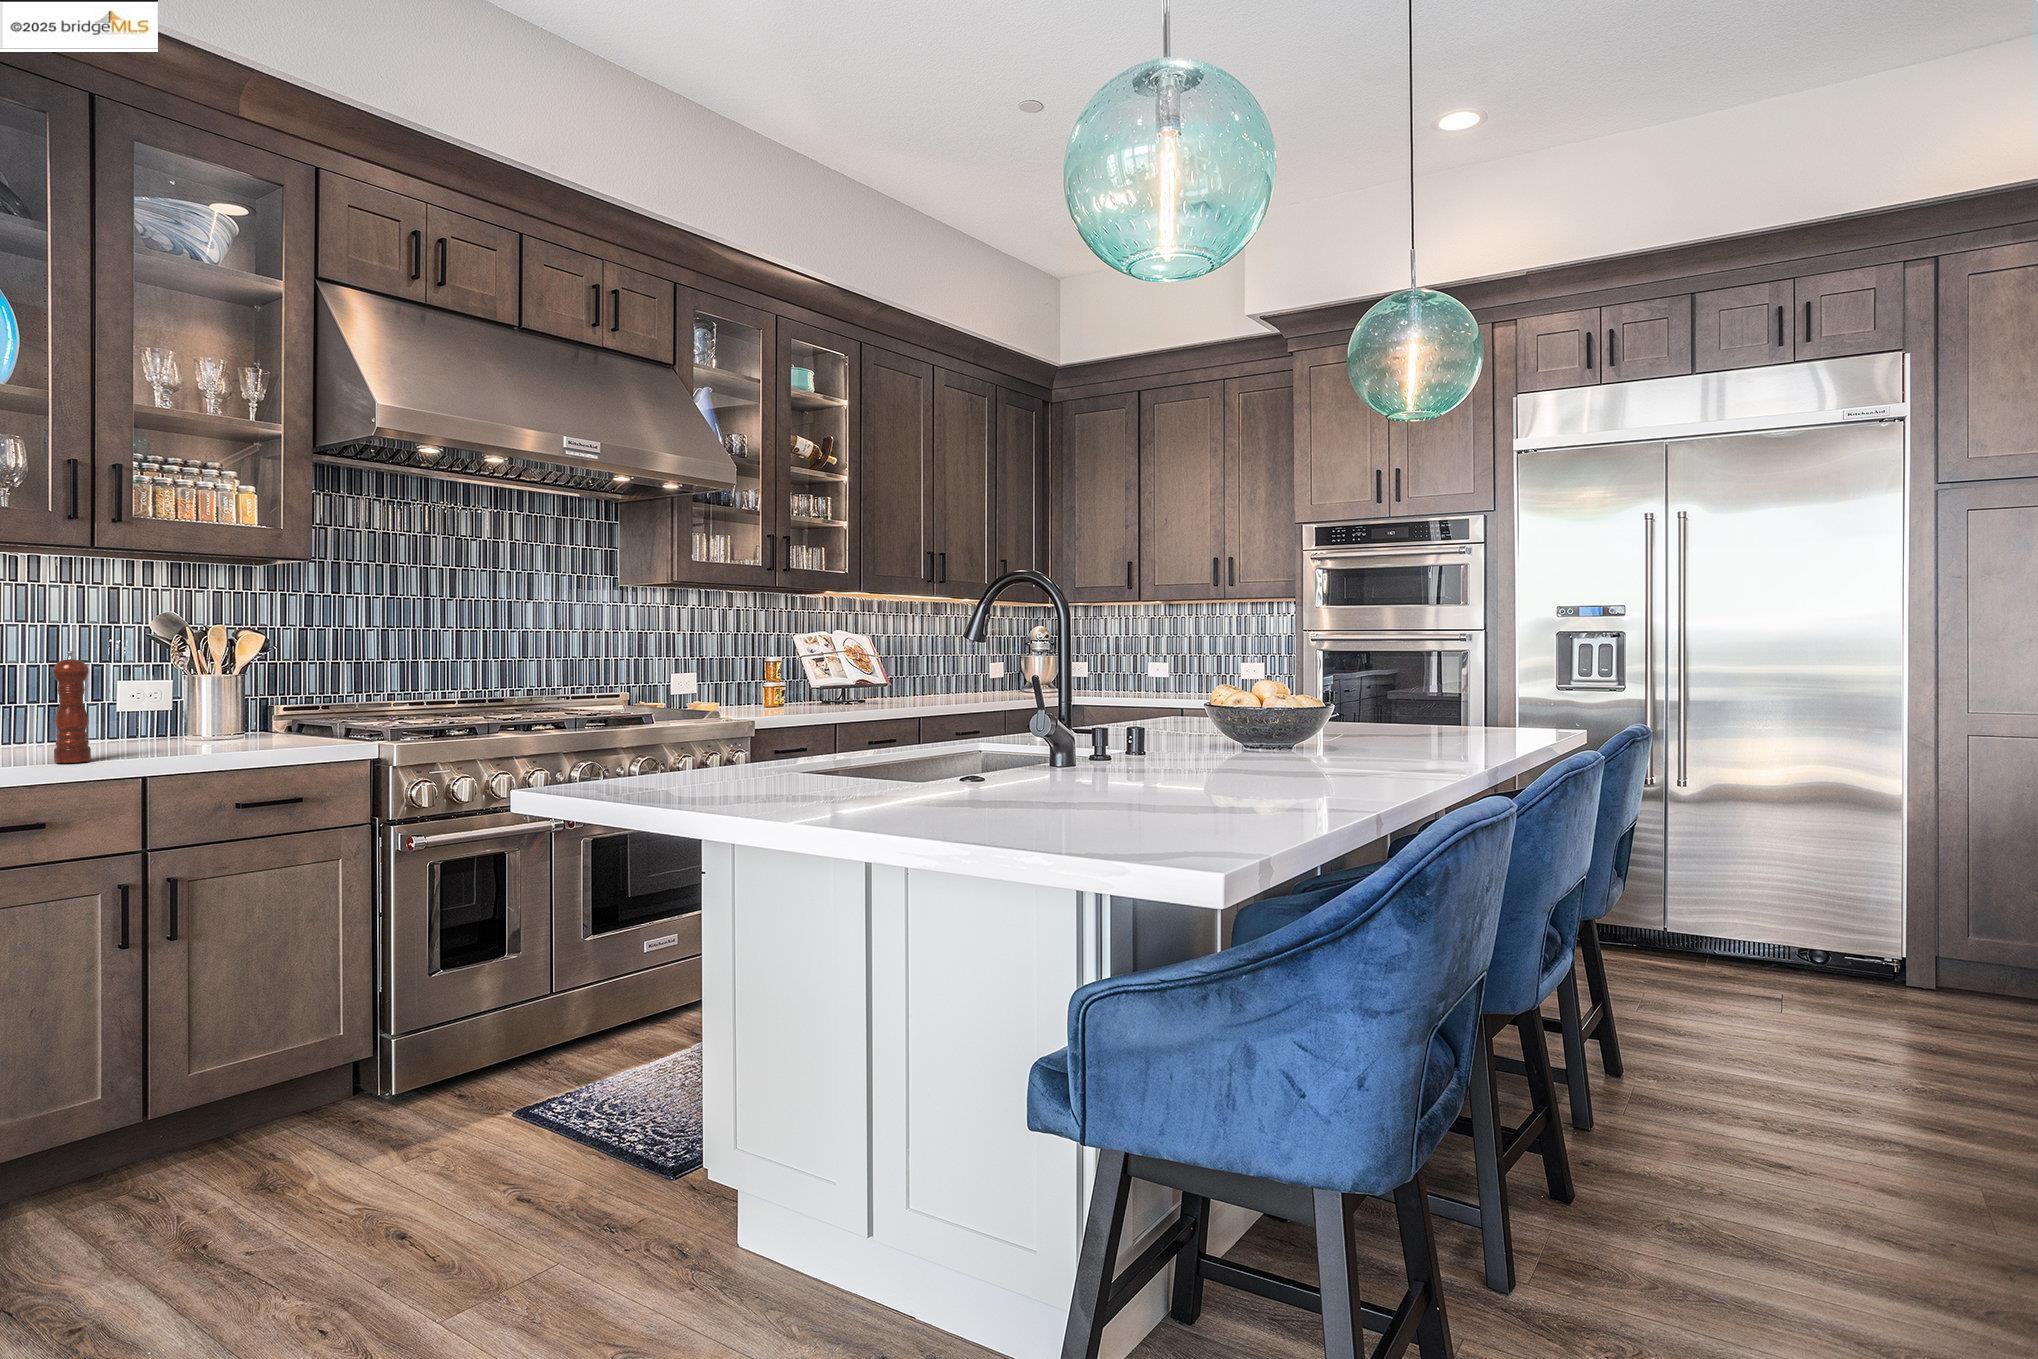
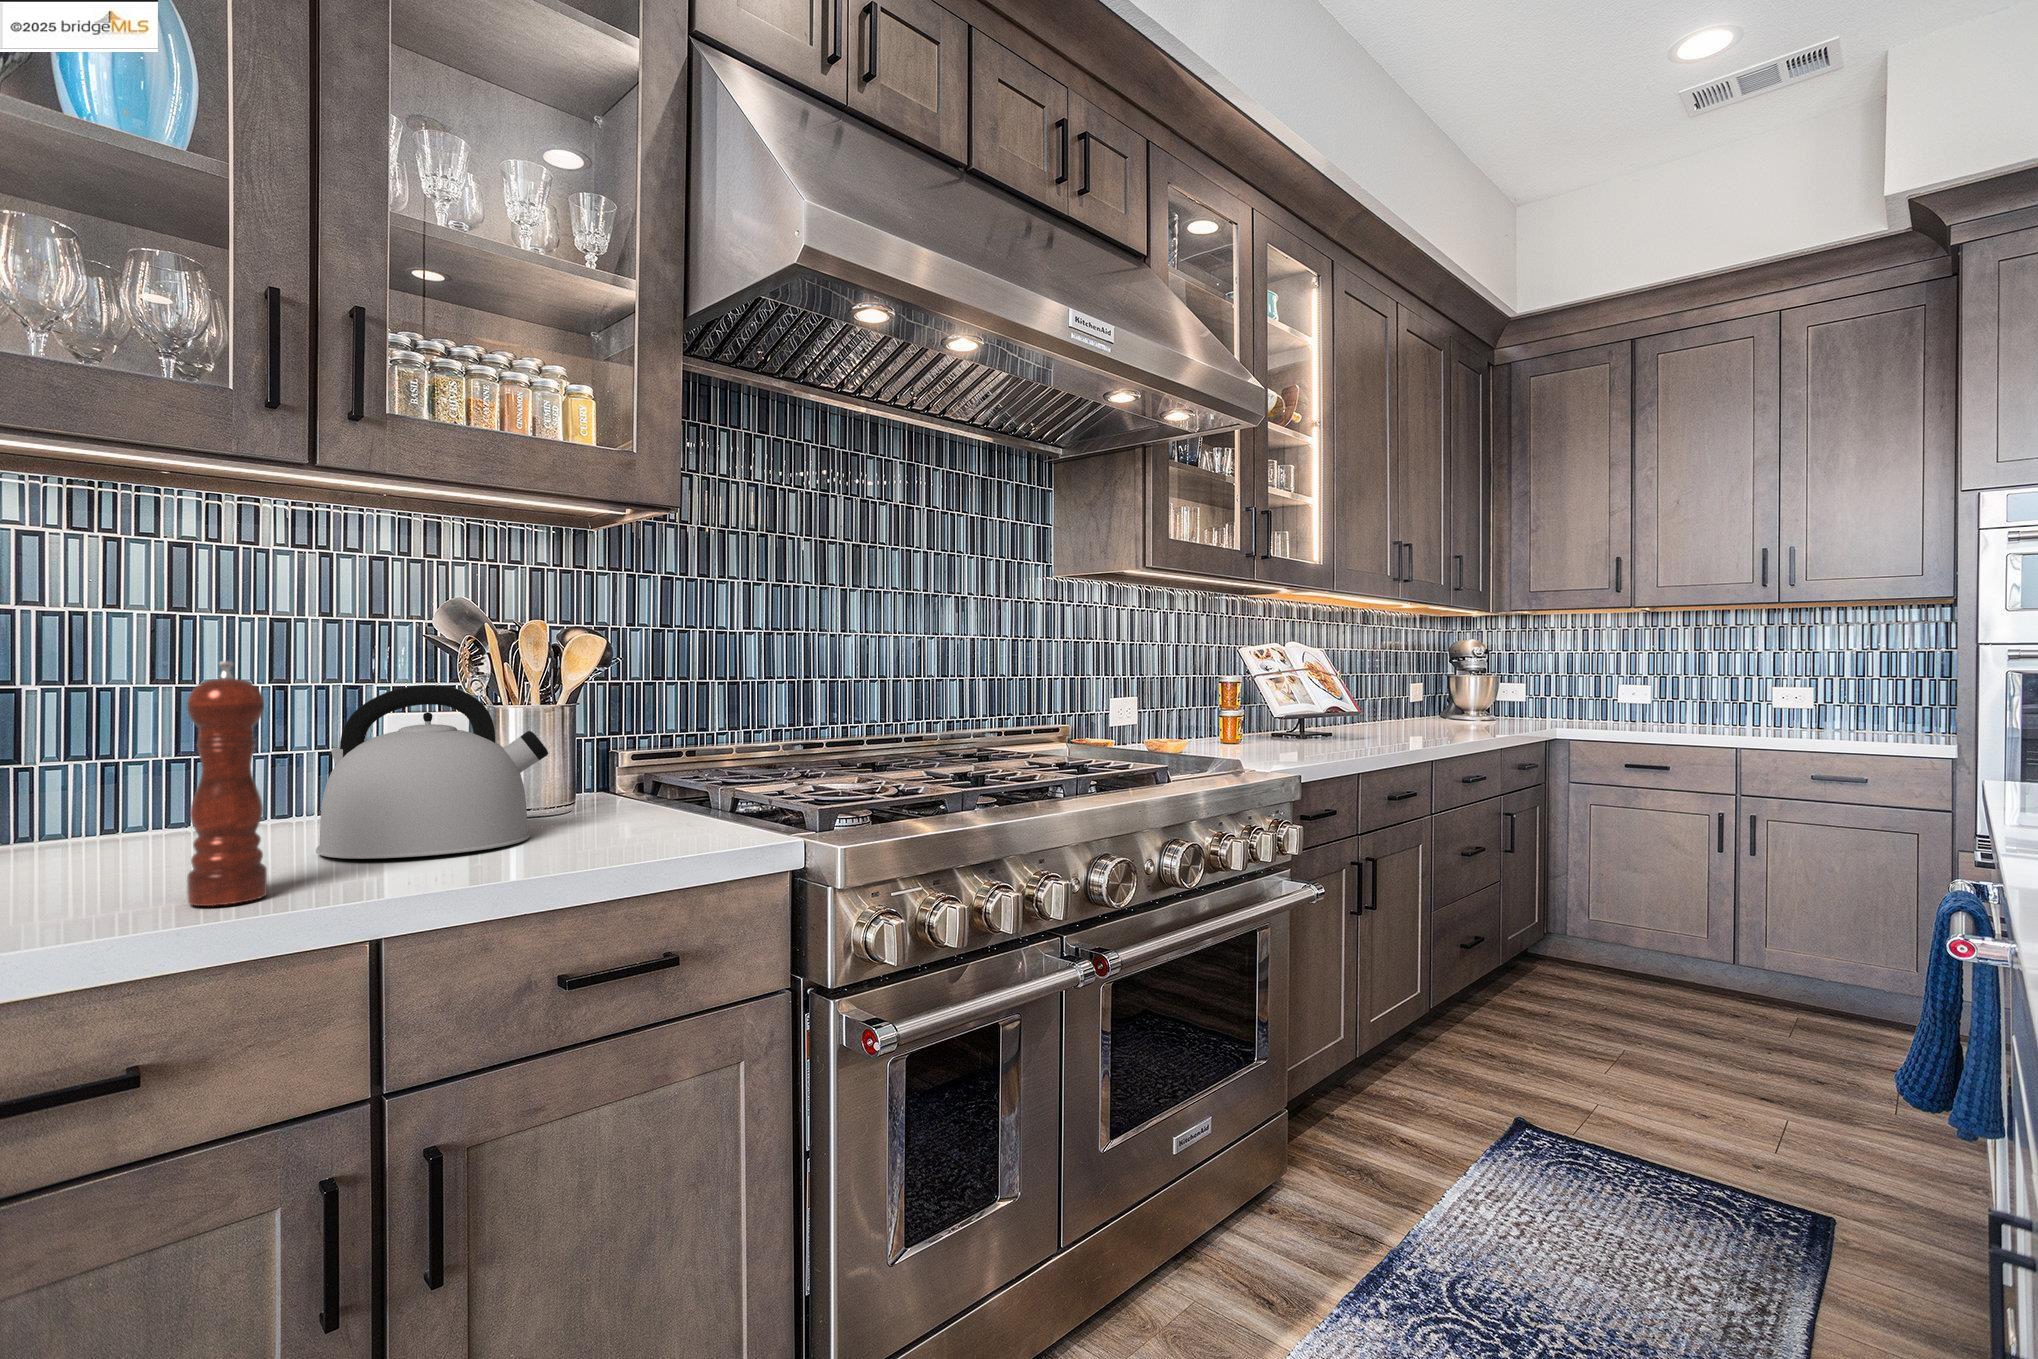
kettle: none [99,663,229,751] -> present [316,685,548,859]

